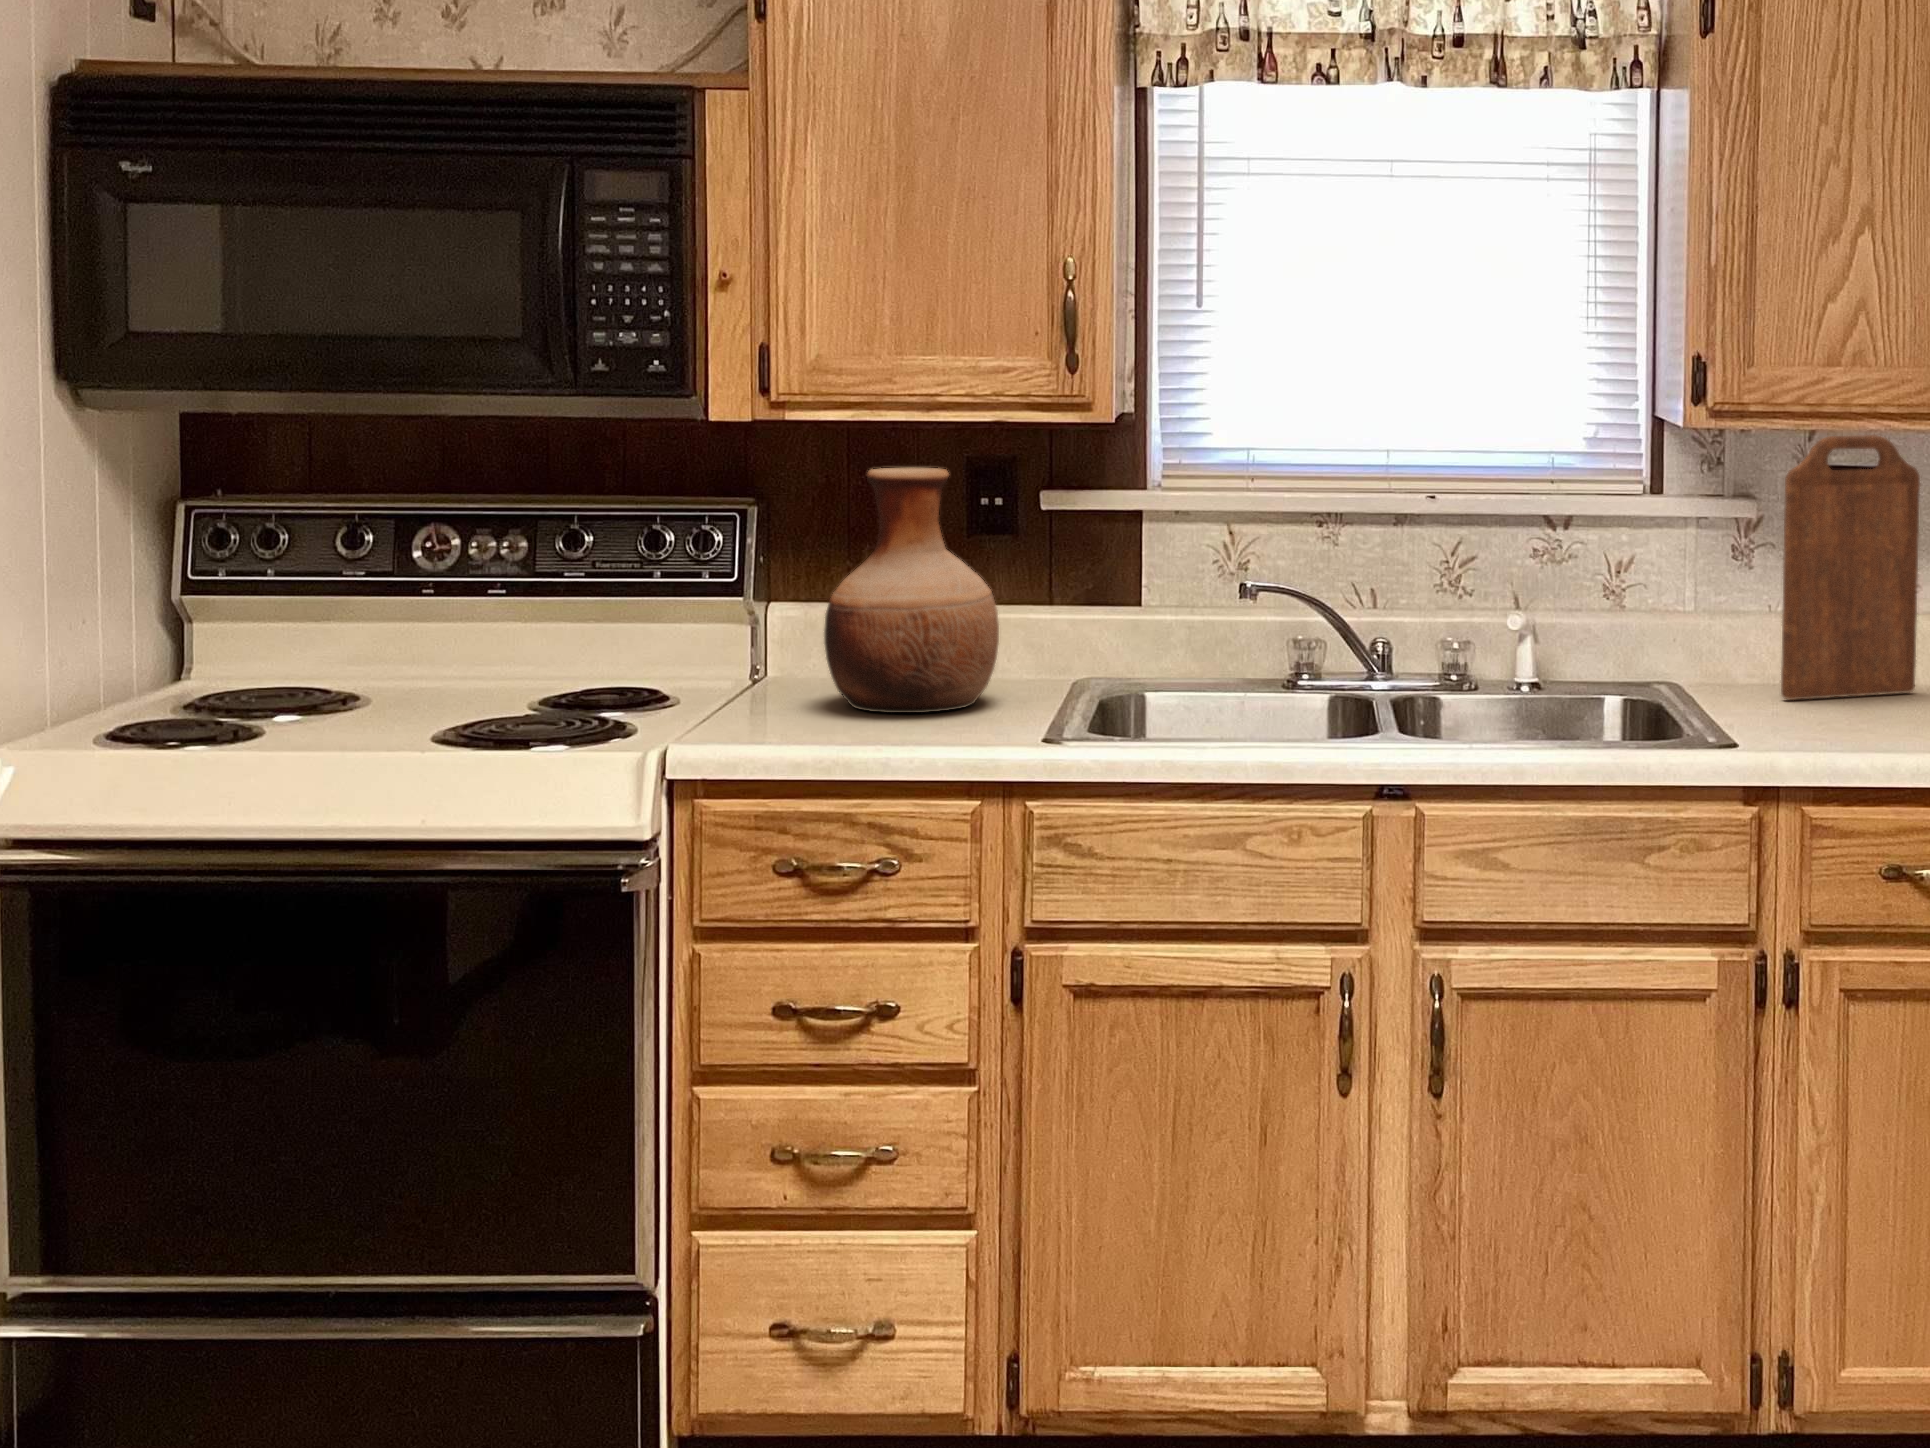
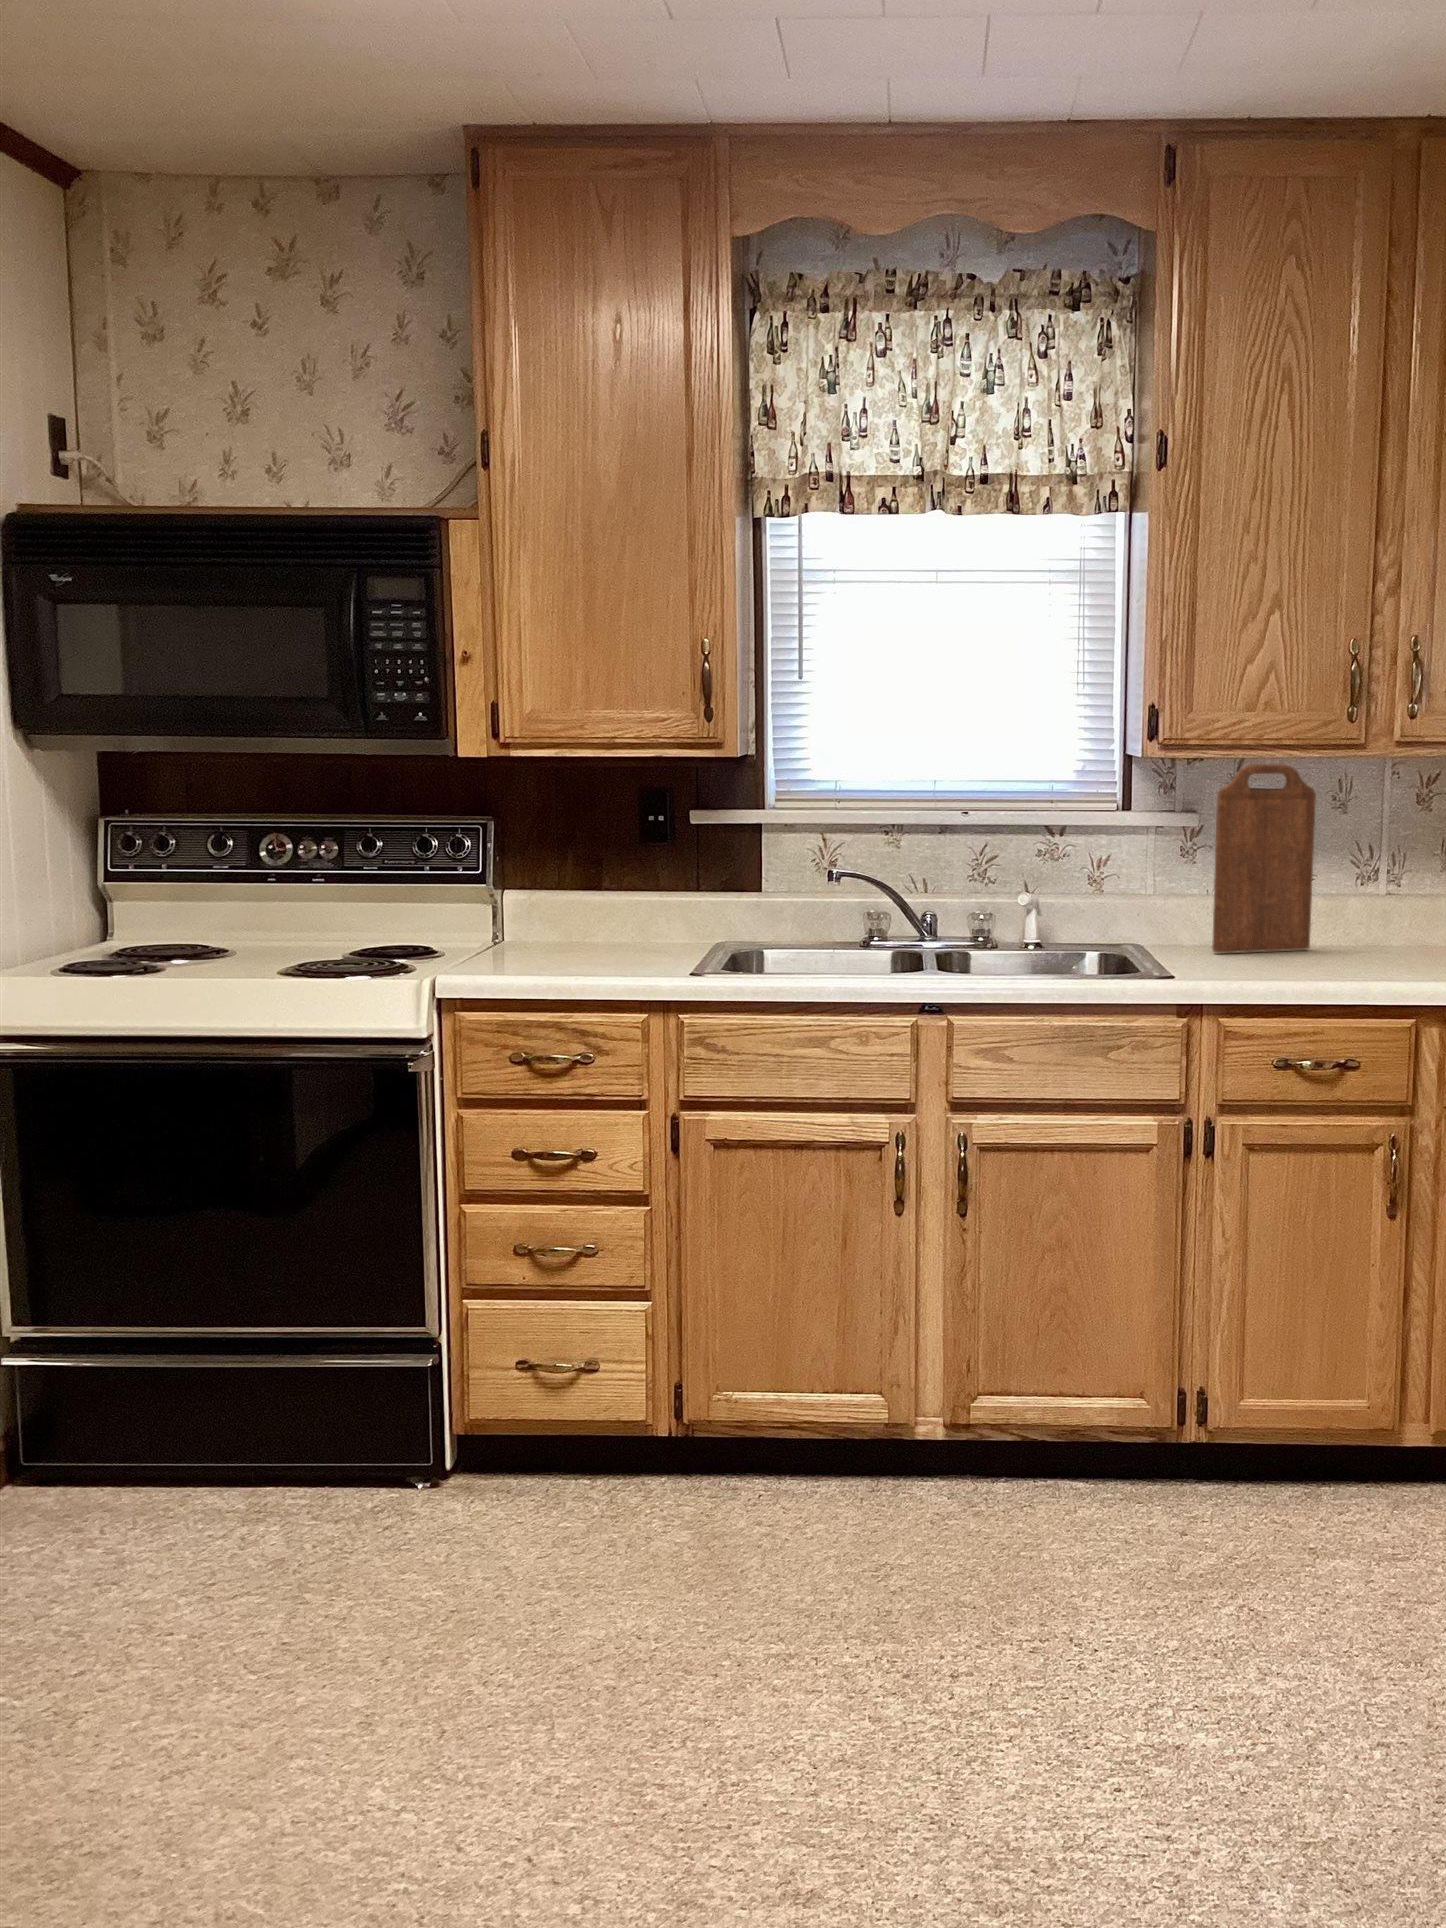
vase: present [824,468,999,713] -> none [541,790,662,959]

